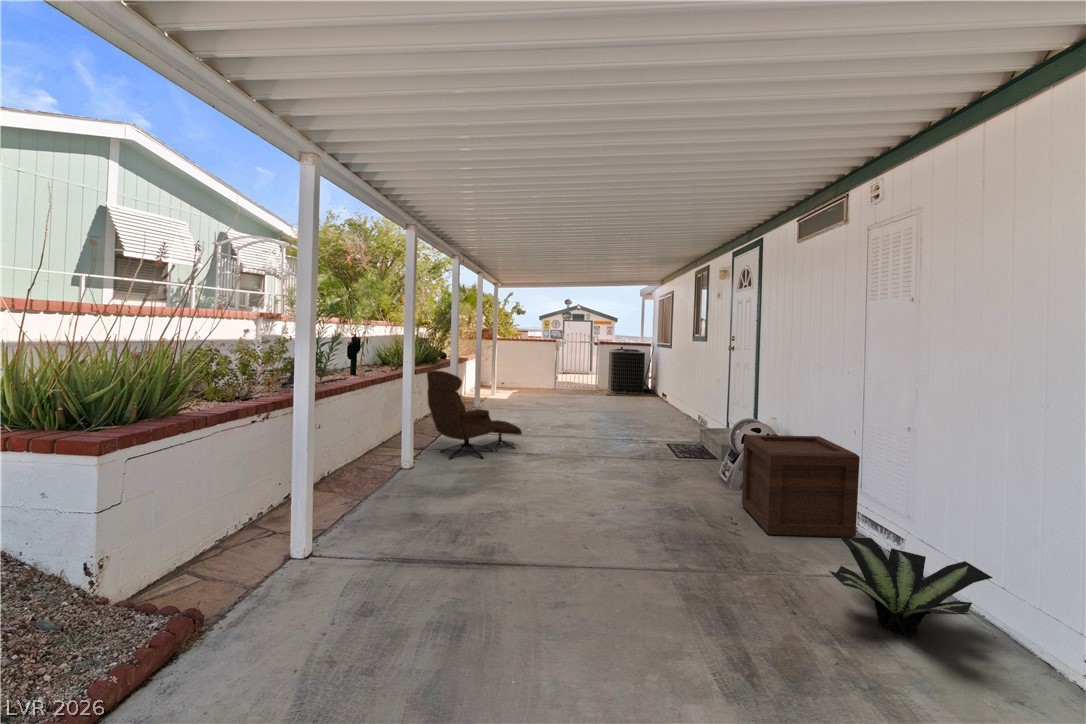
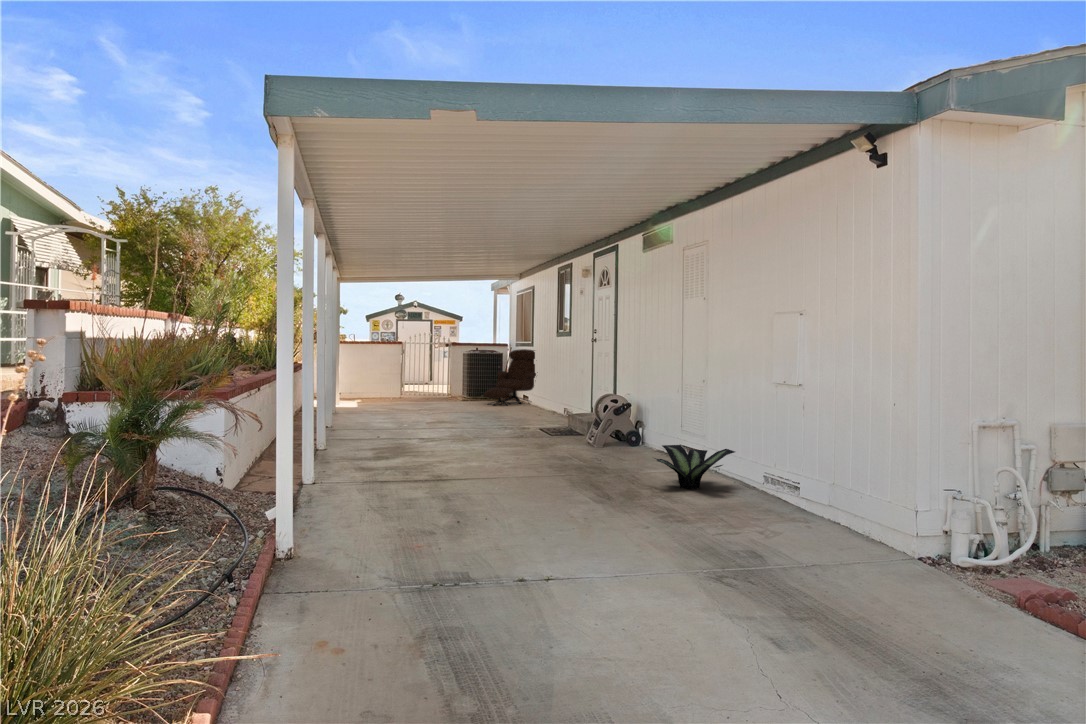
lounge chair: present [427,370,522,460] -> present [484,349,536,405]
wooden crate: present [742,435,860,538] -> none [604,398,680,465]

